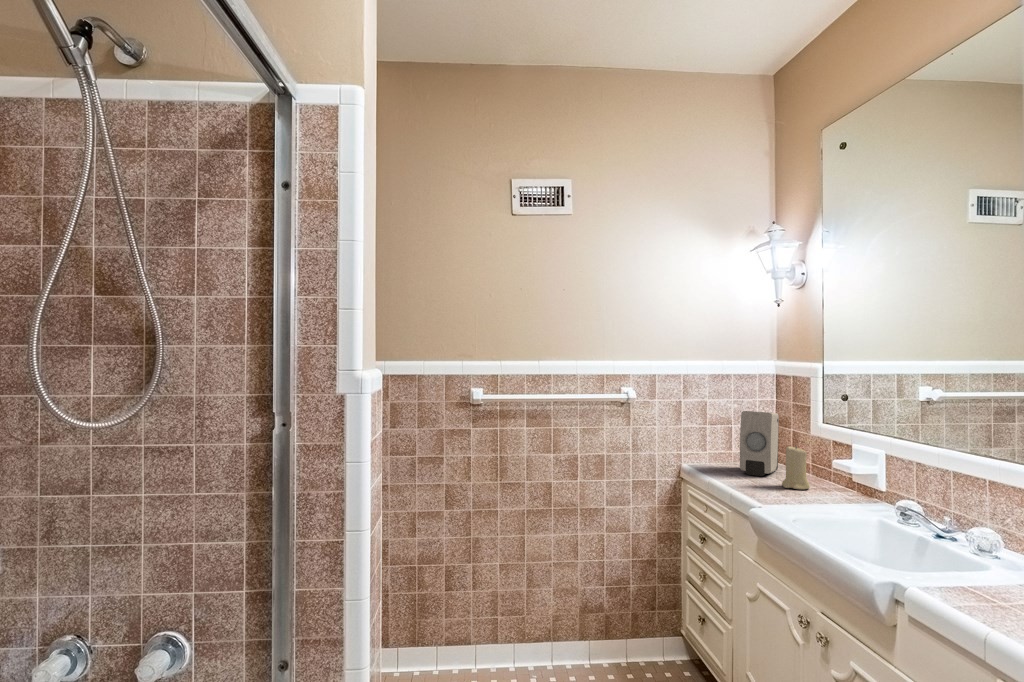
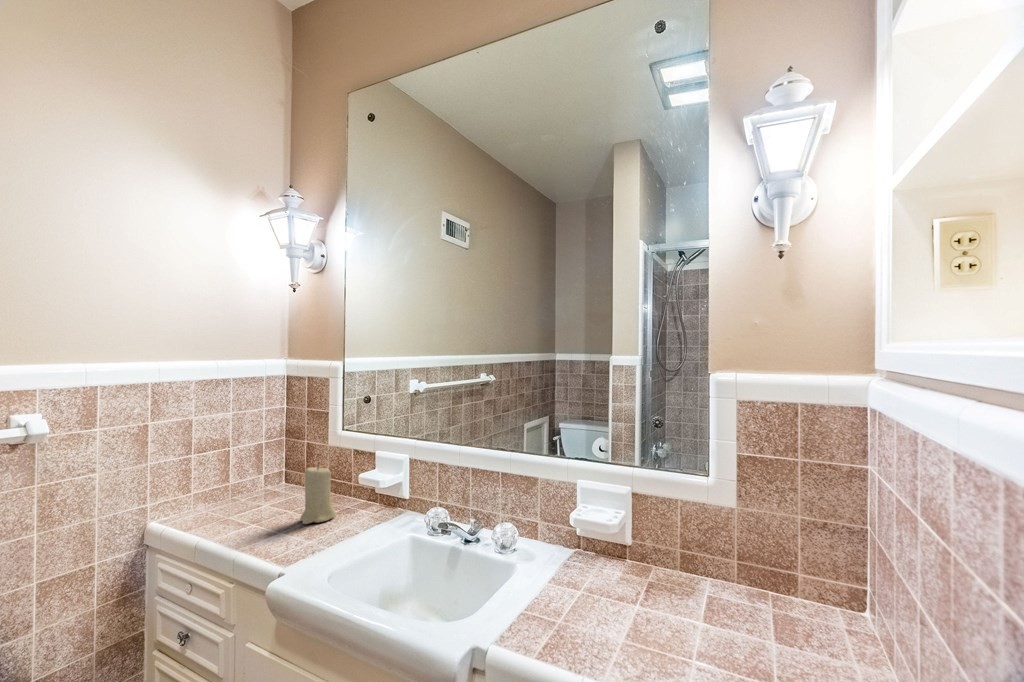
soap dispenser: present [740,411,779,476] -> none [240,425,292,514]

